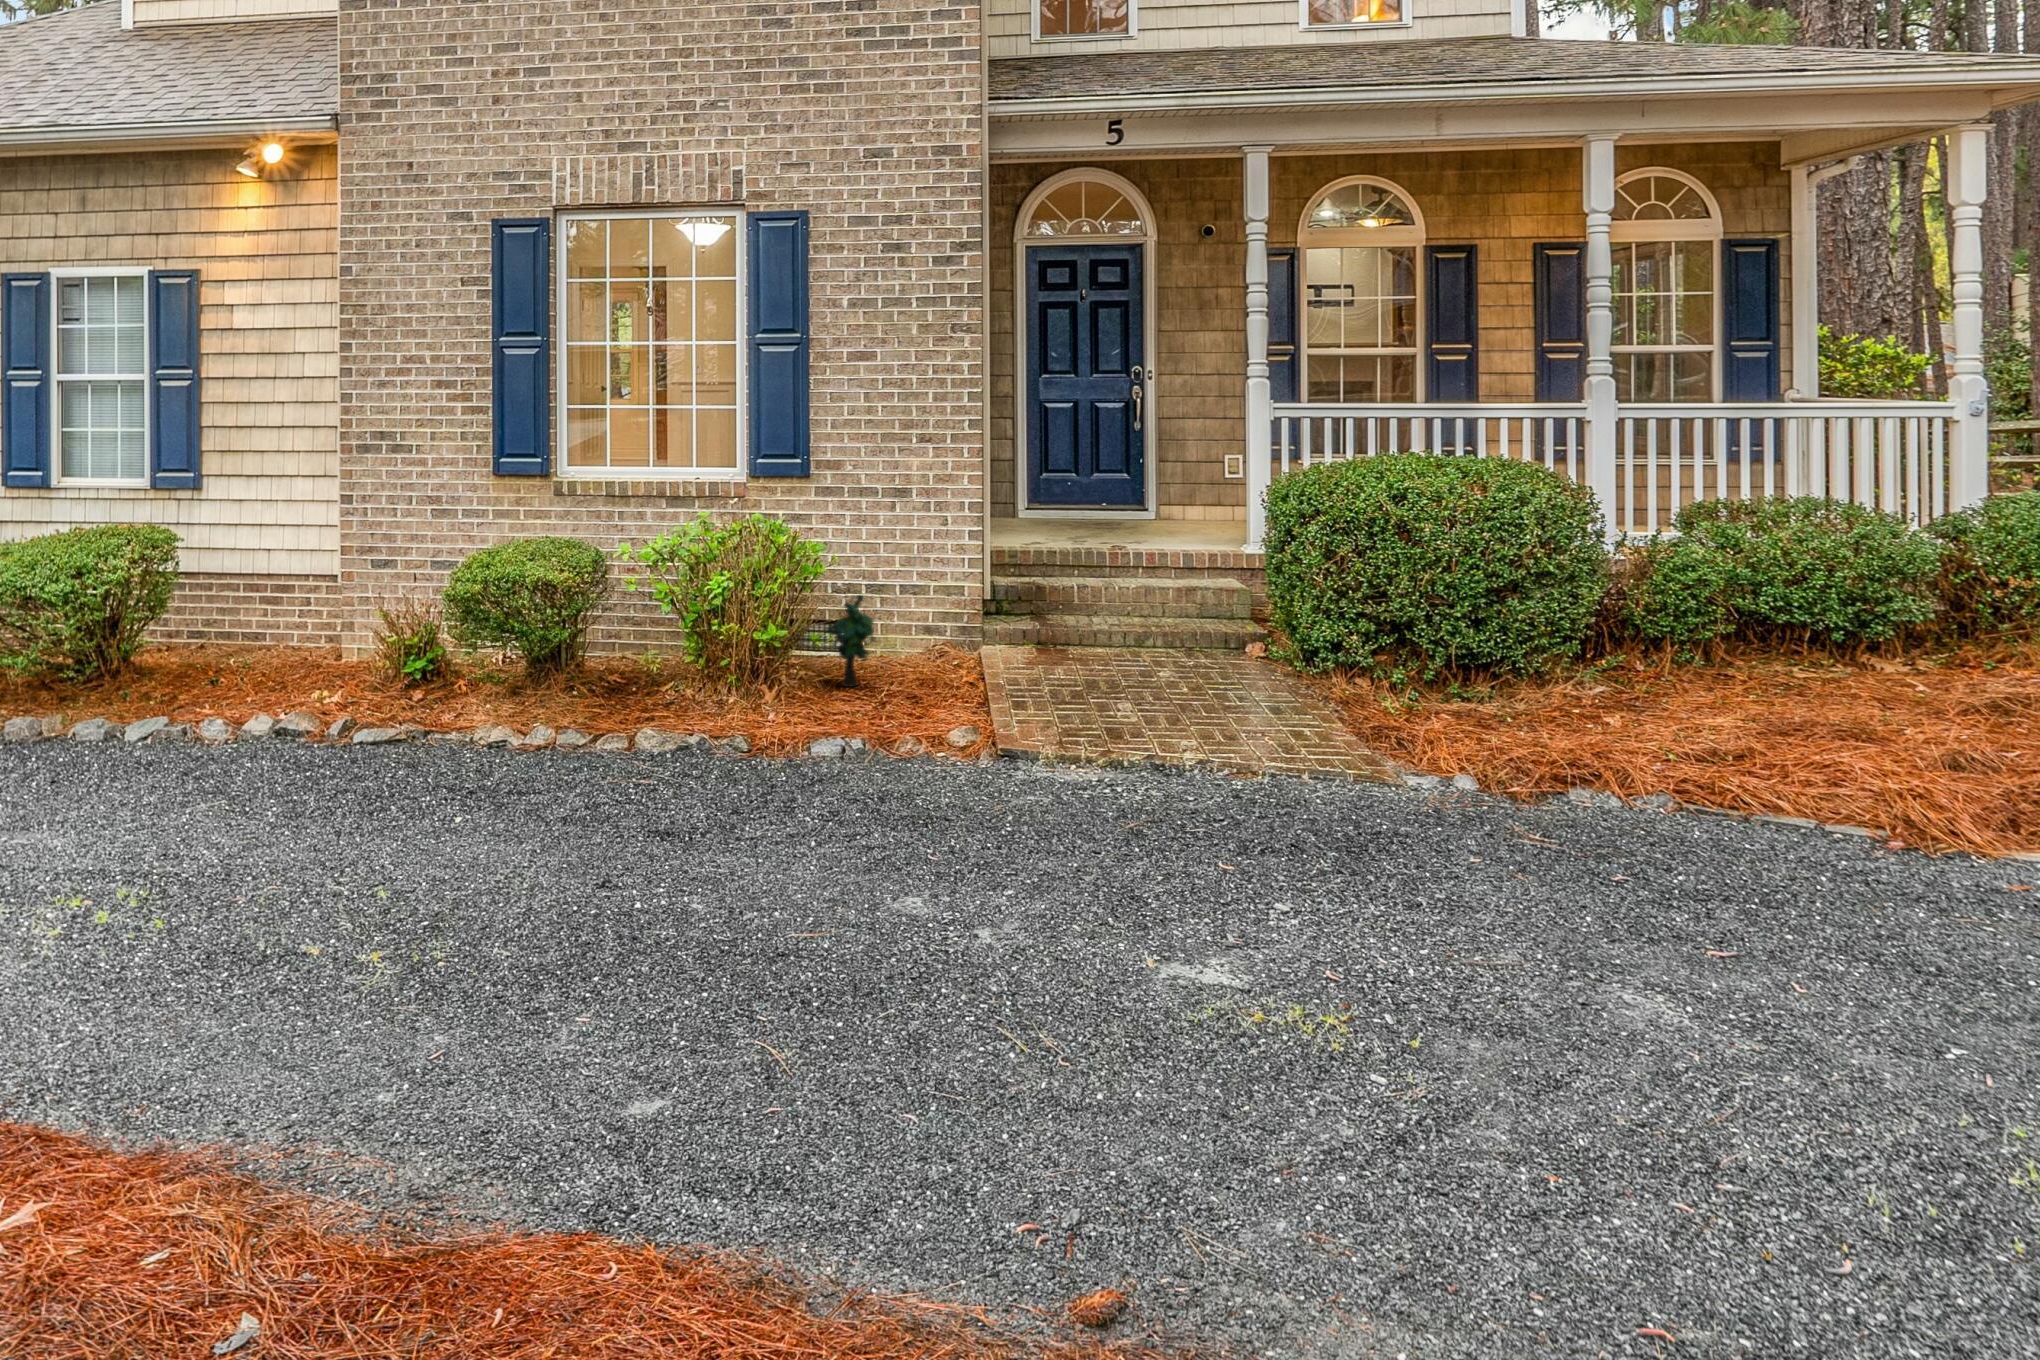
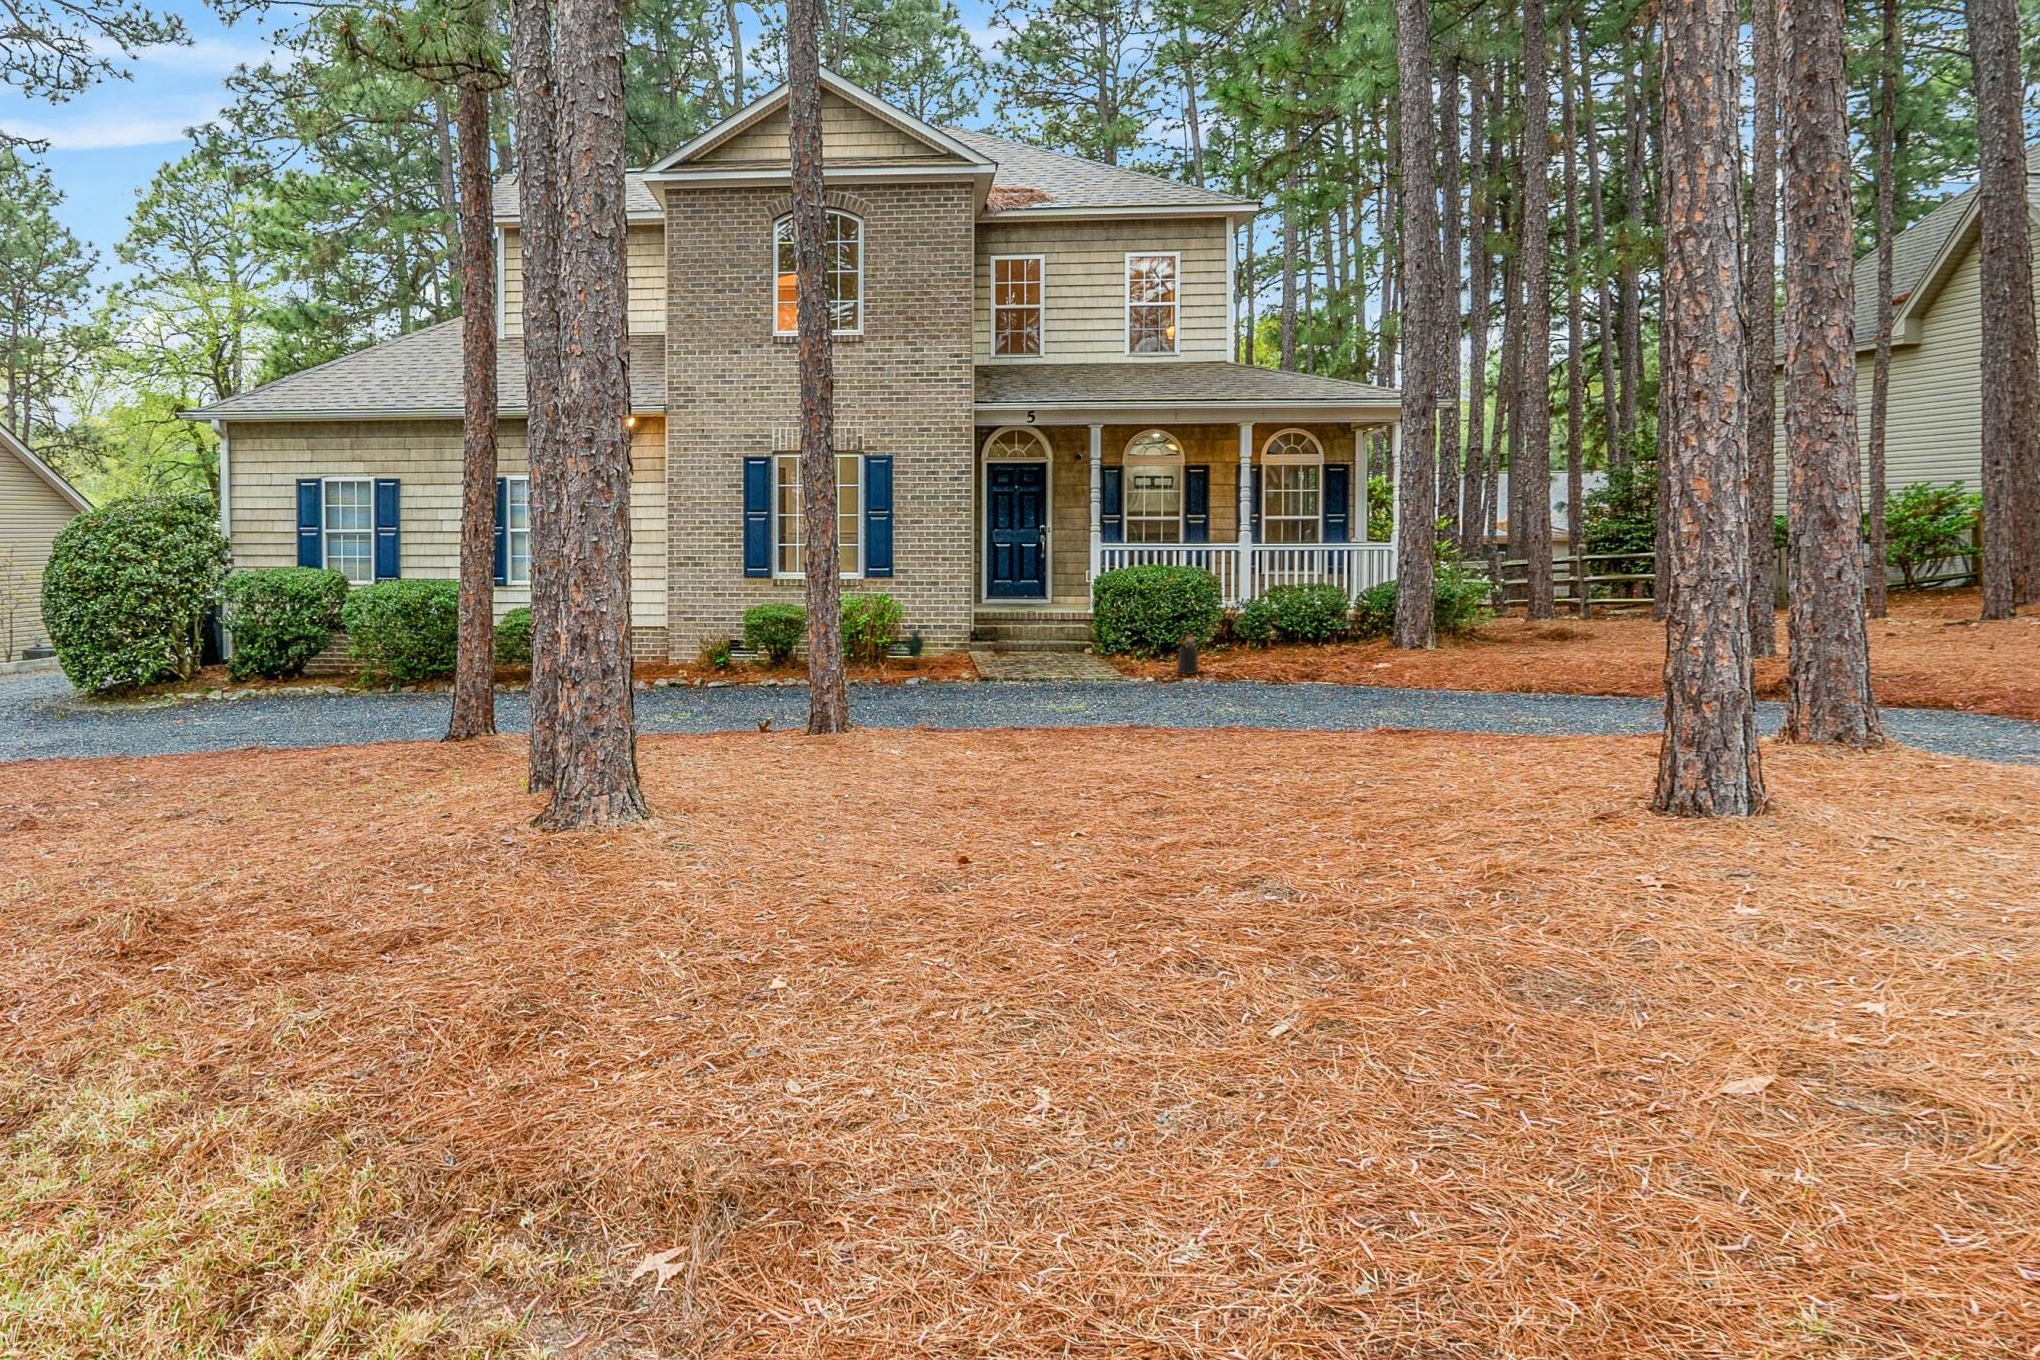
watering can: none [1469,621,1531,722] -> present [1177,634,1199,673]

